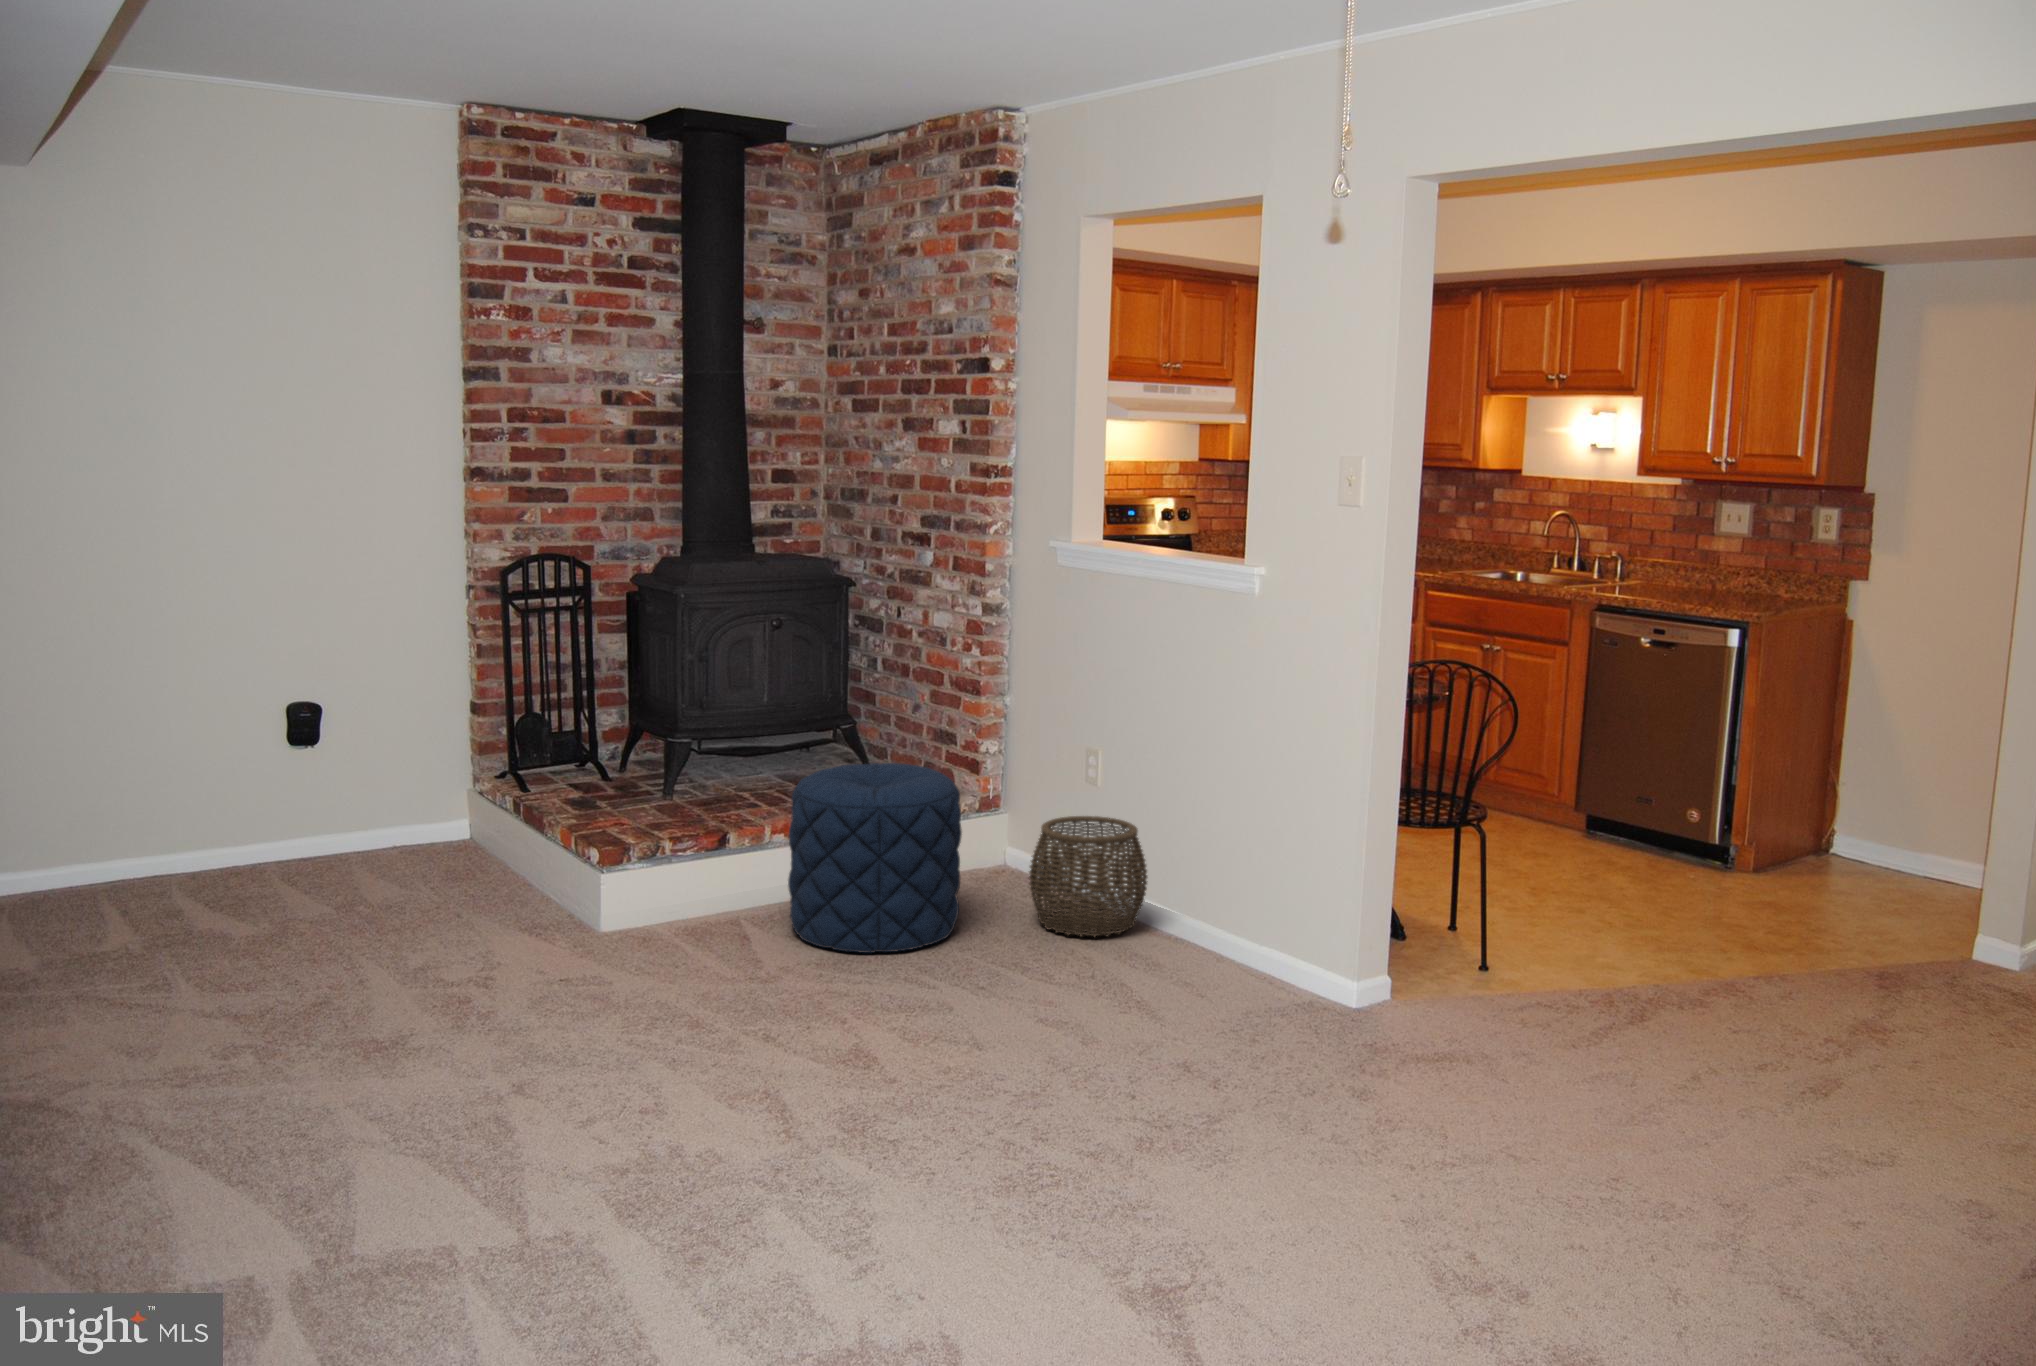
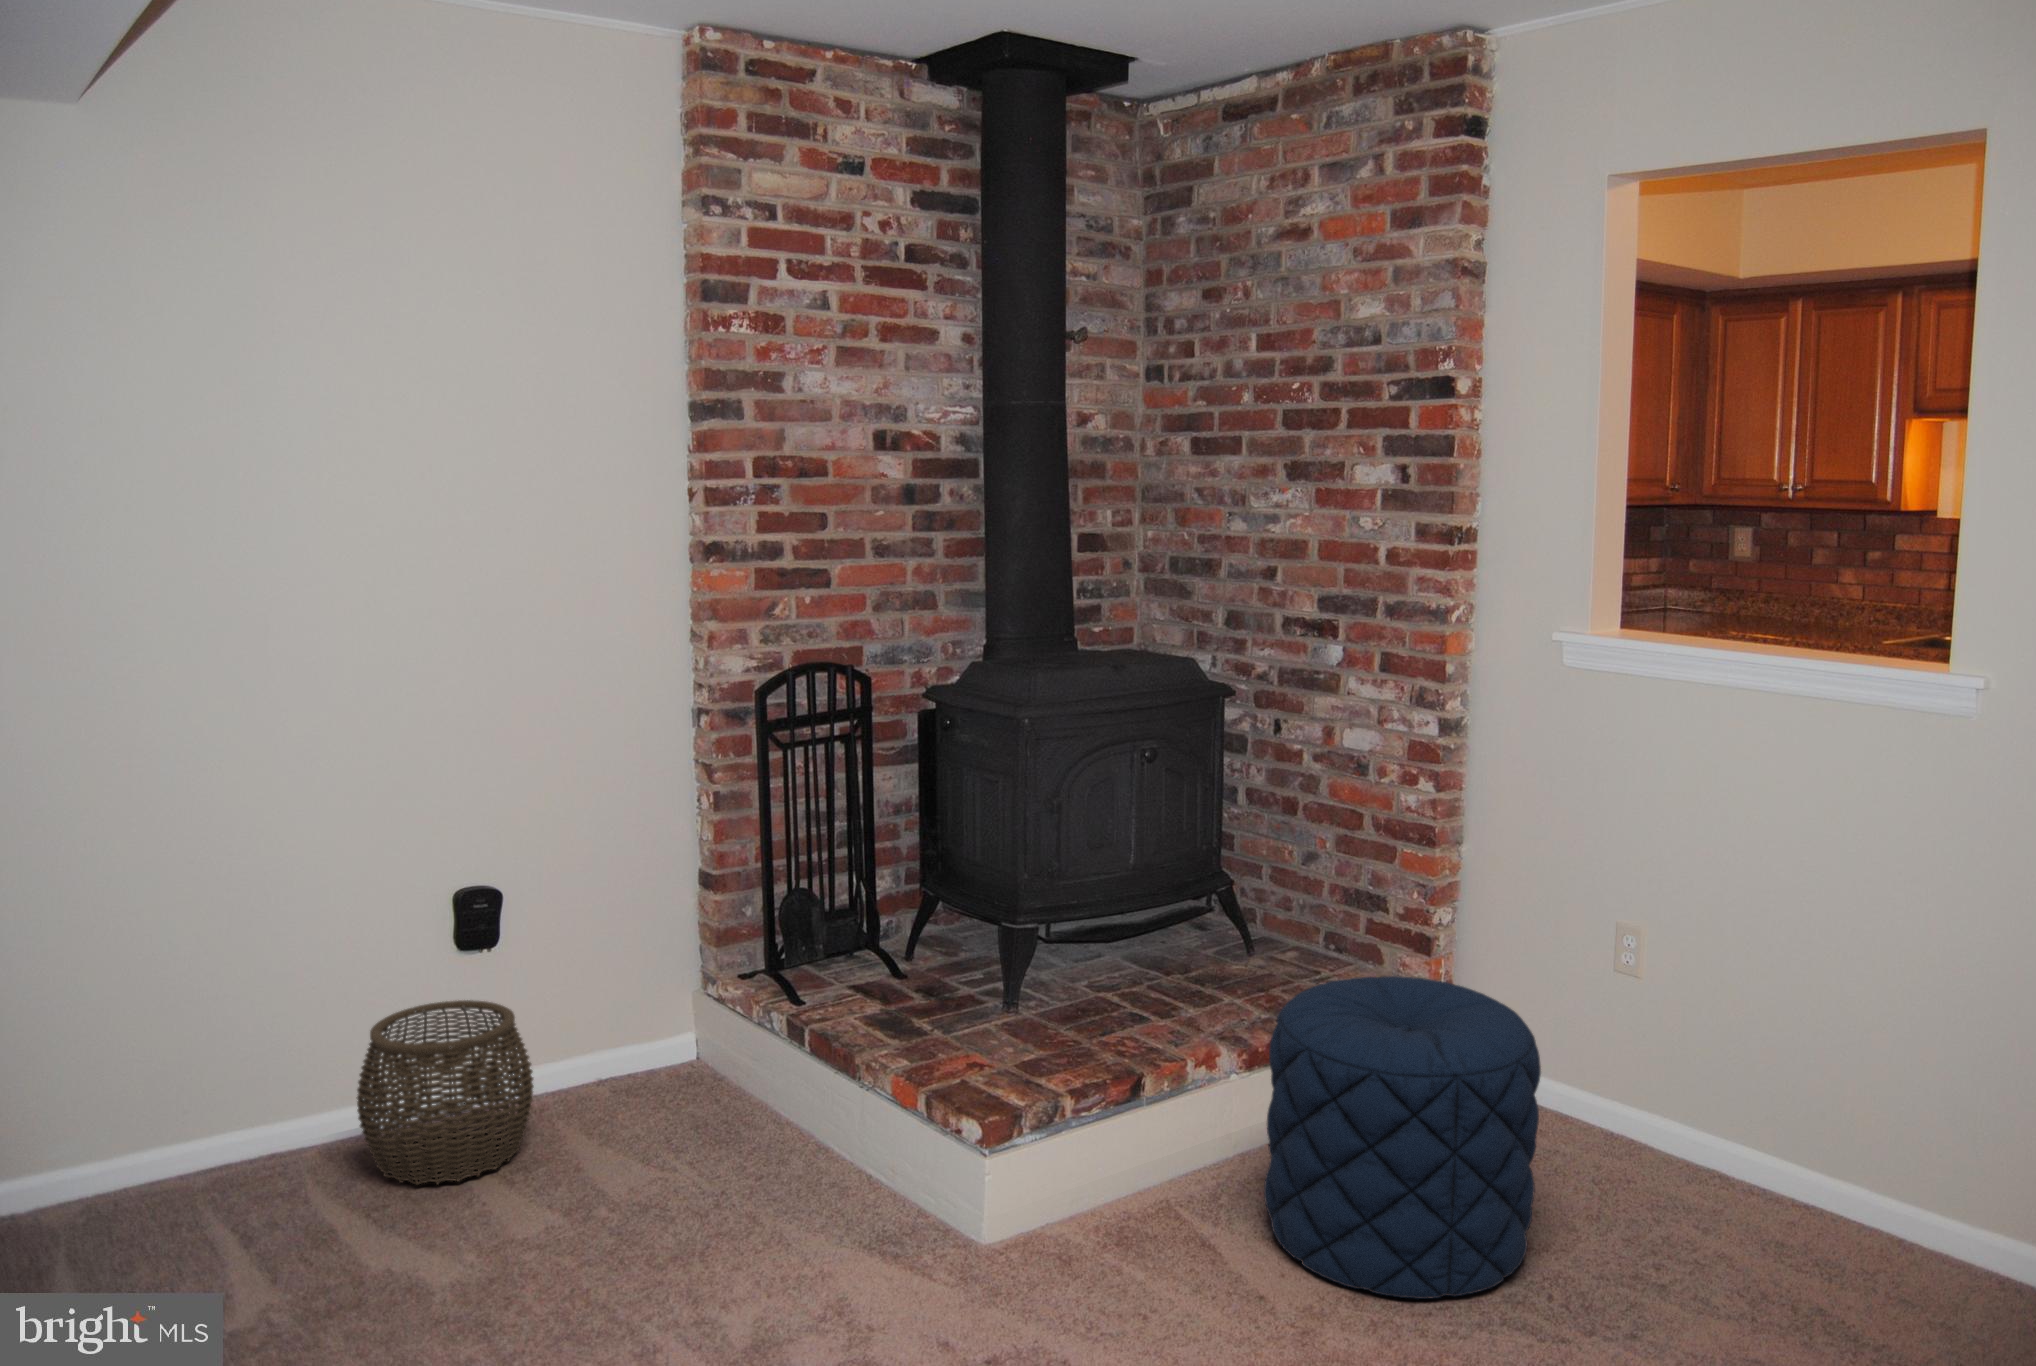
woven basket: present [1029,816,1148,937] -> present [357,1000,534,1185]

